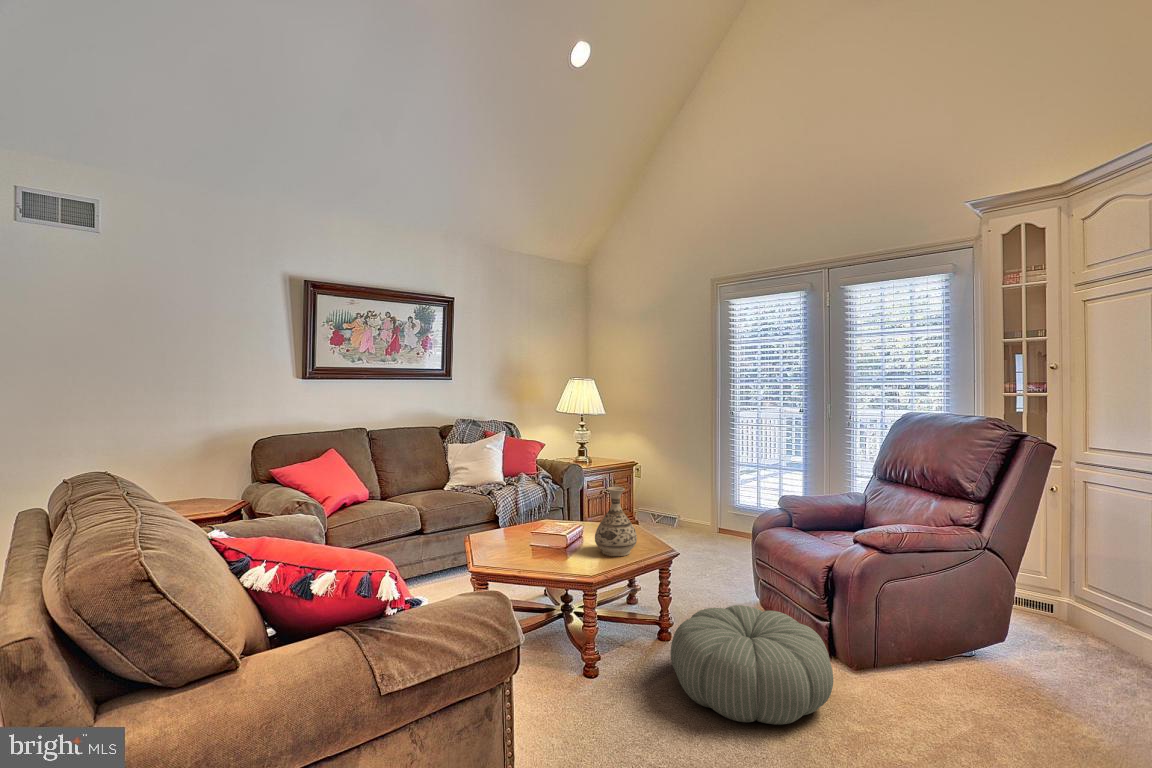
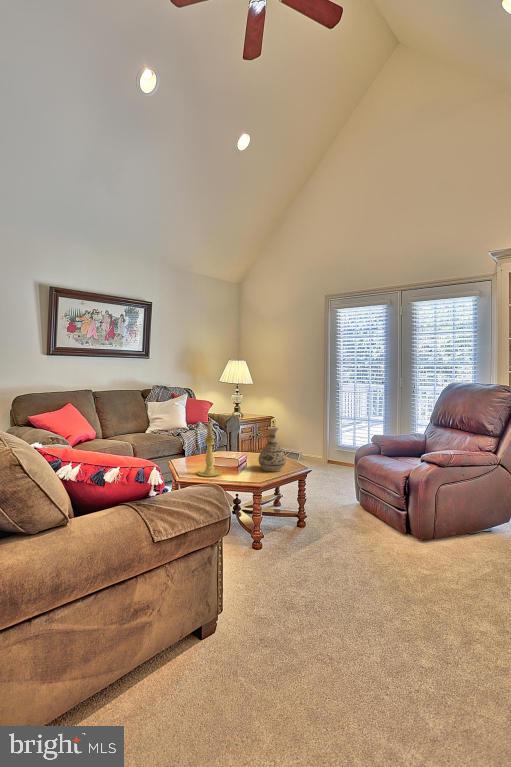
candle holder: none [499,481,537,565] -> present [197,423,222,477]
pouf: present [671,605,833,725] -> none [310,501,412,571]

